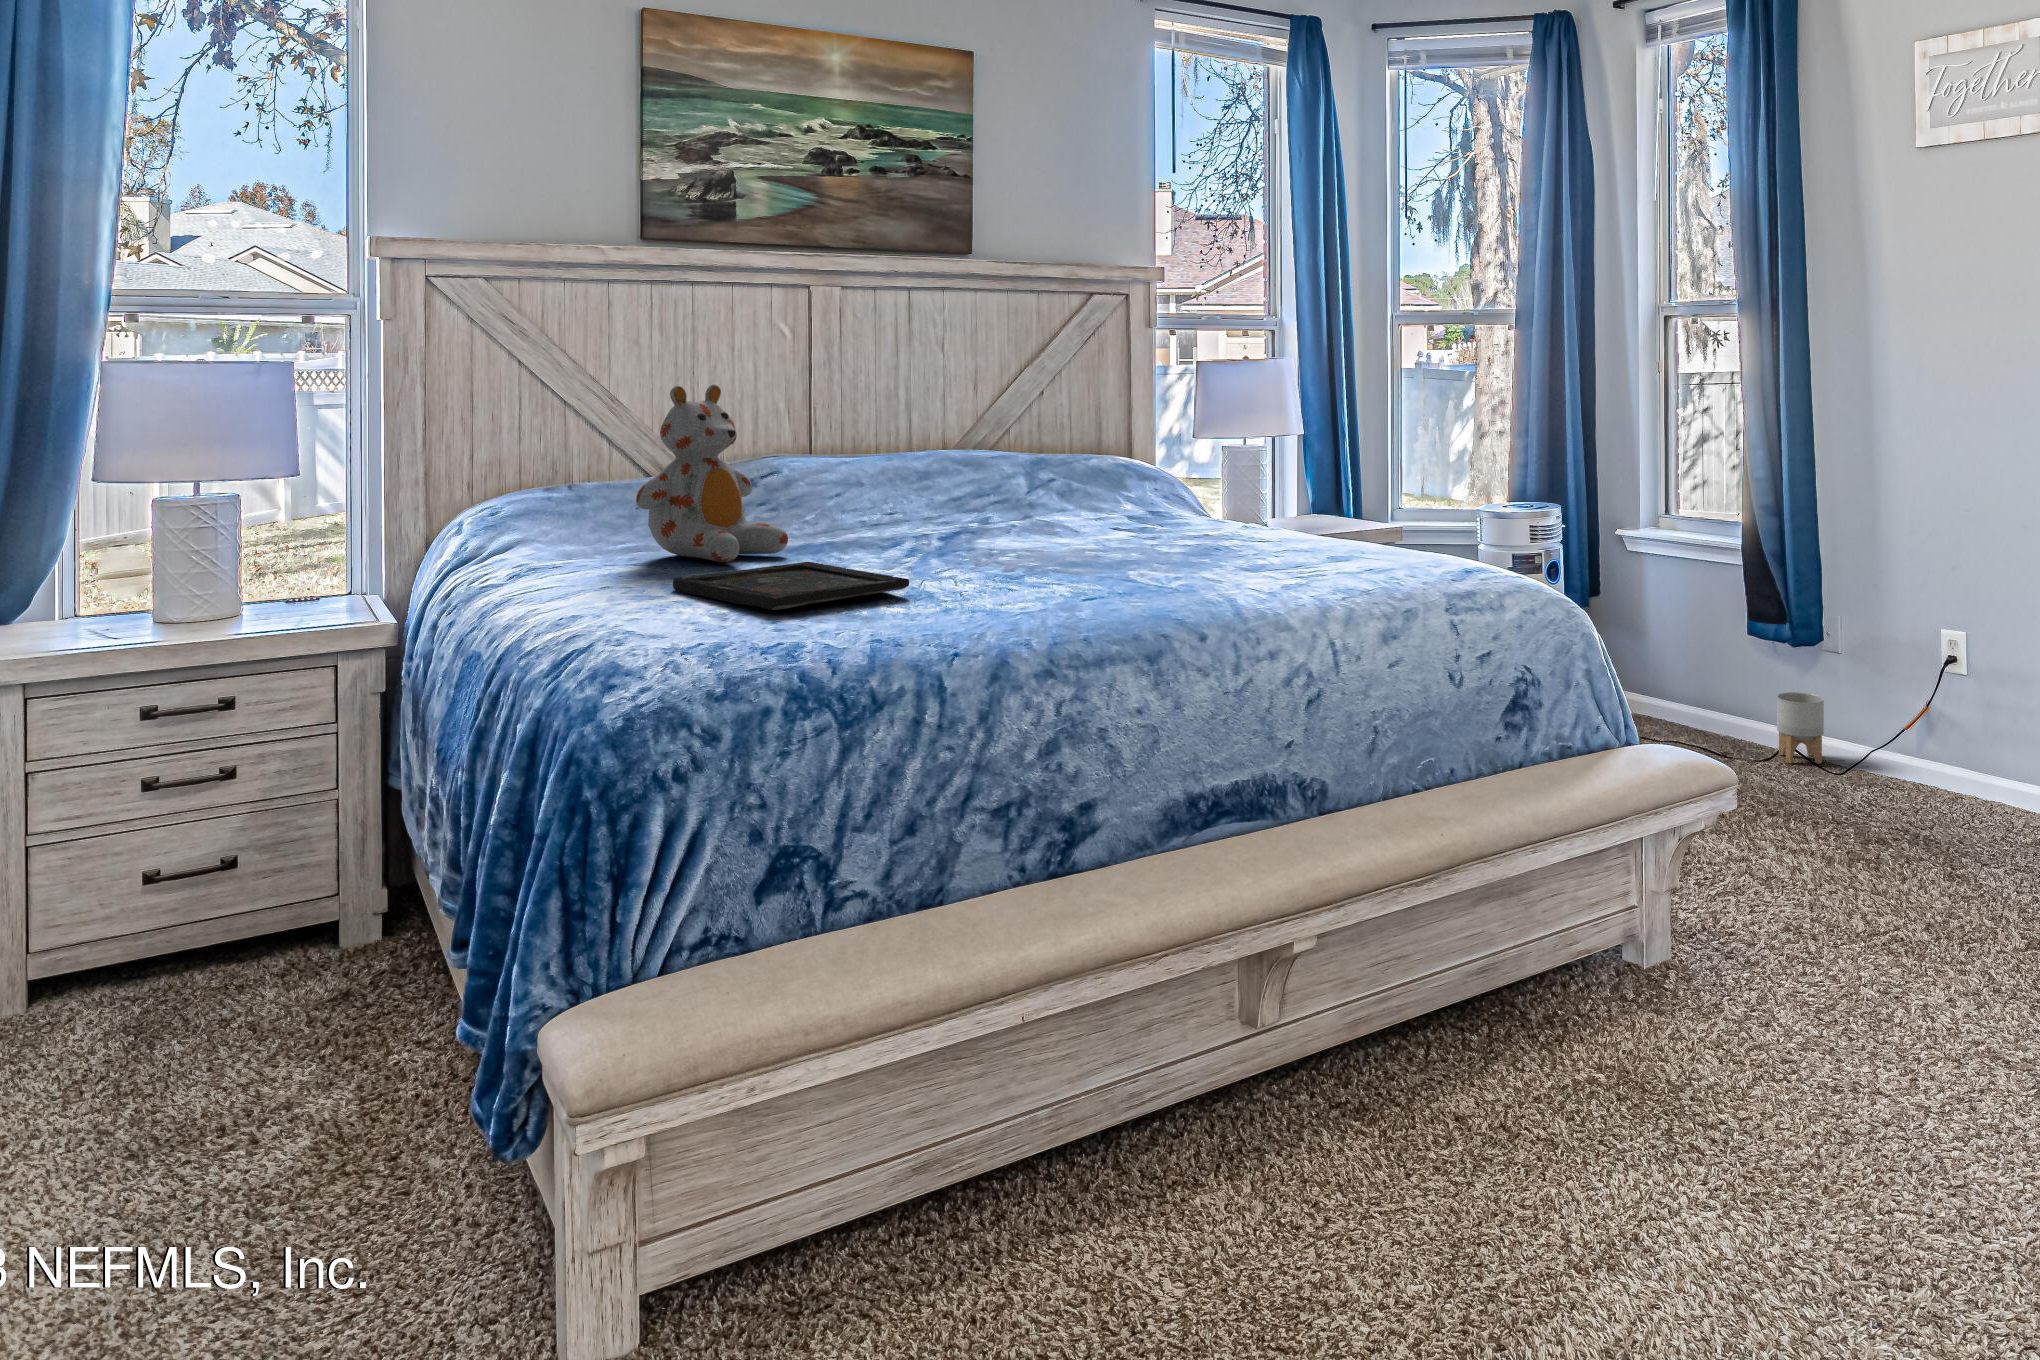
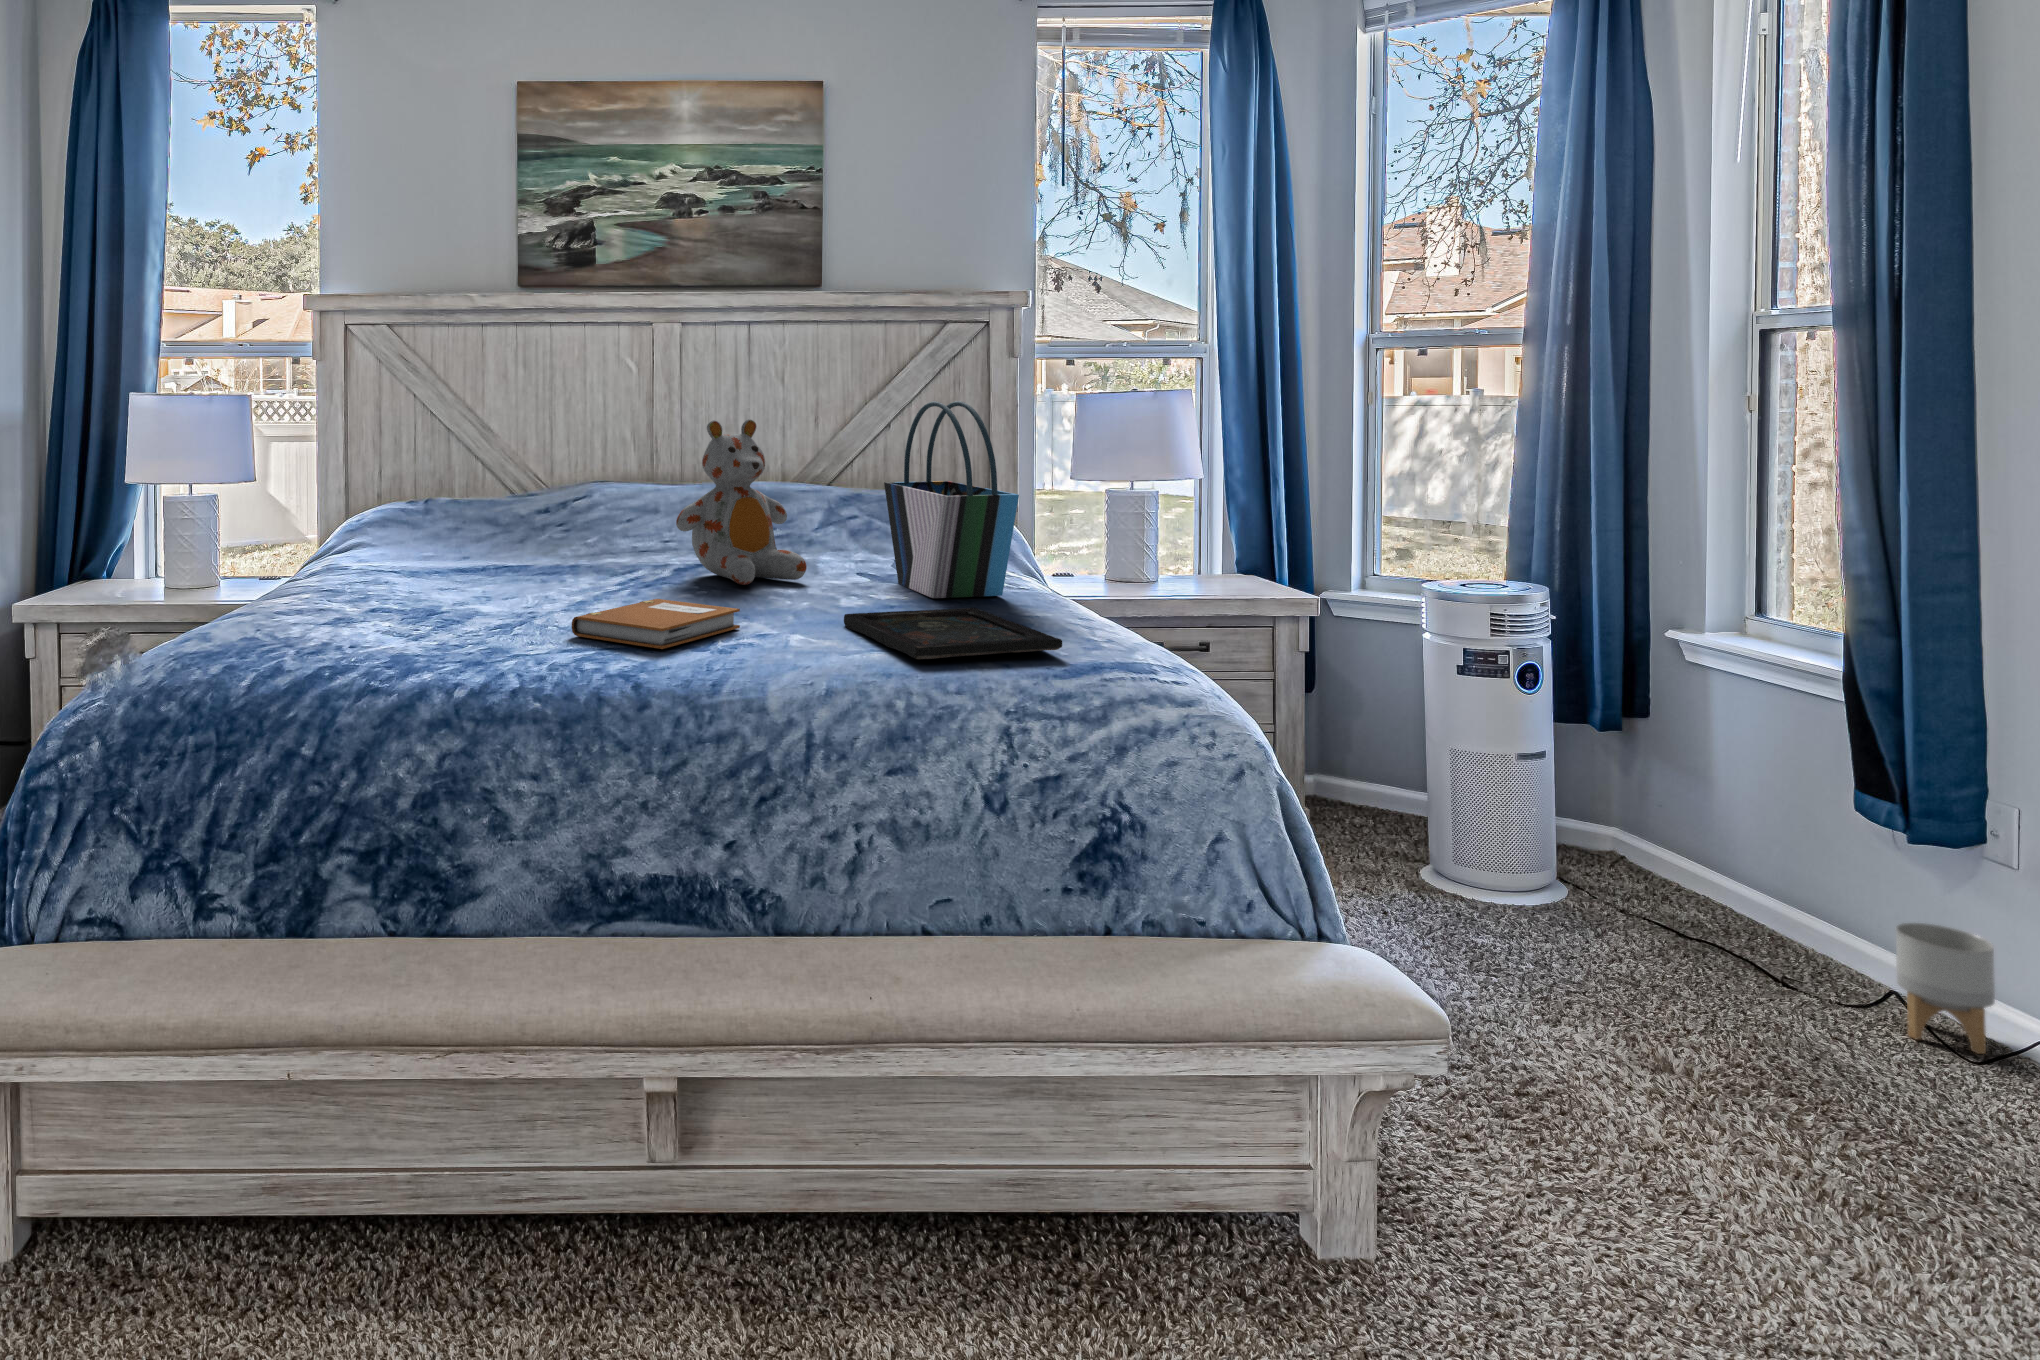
tote bag: none [1155,367,1309,539] -> present [884,401,1019,598]
stuffed bear: present [636,384,788,562] -> present [676,419,807,585]
notebook: none [1028,555,1152,594] -> present [572,599,740,649]
tray: present [673,562,909,610] -> present [844,608,1062,659]

